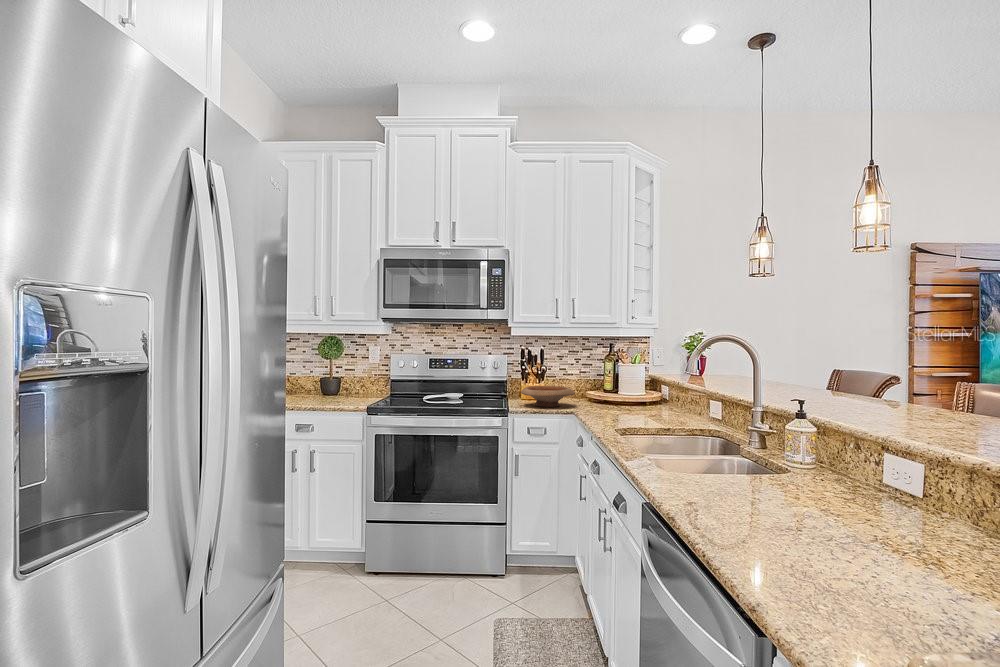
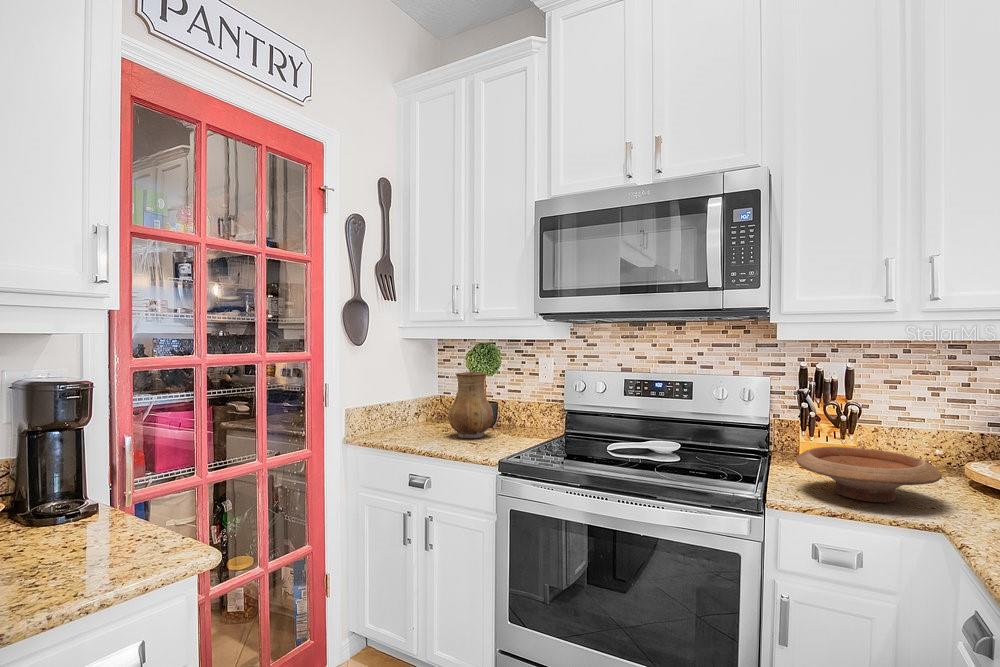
ceramic pitcher: none [312,356,344,400] -> present [448,372,493,438]

